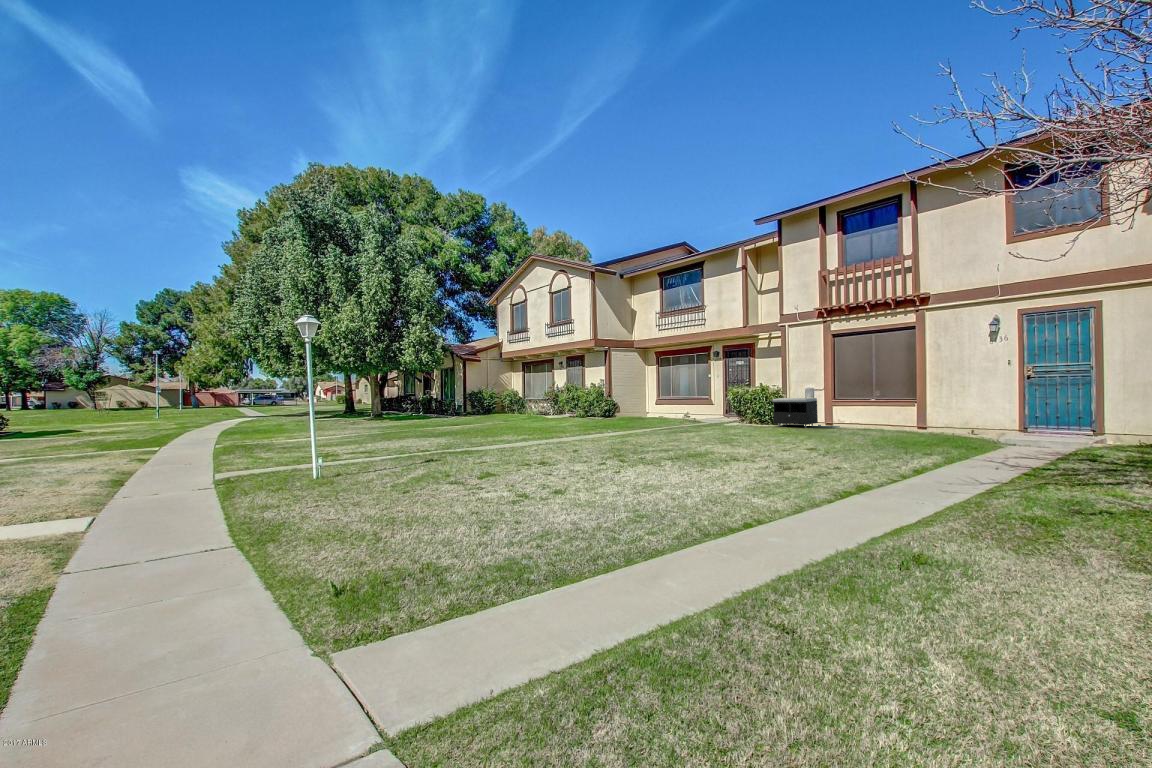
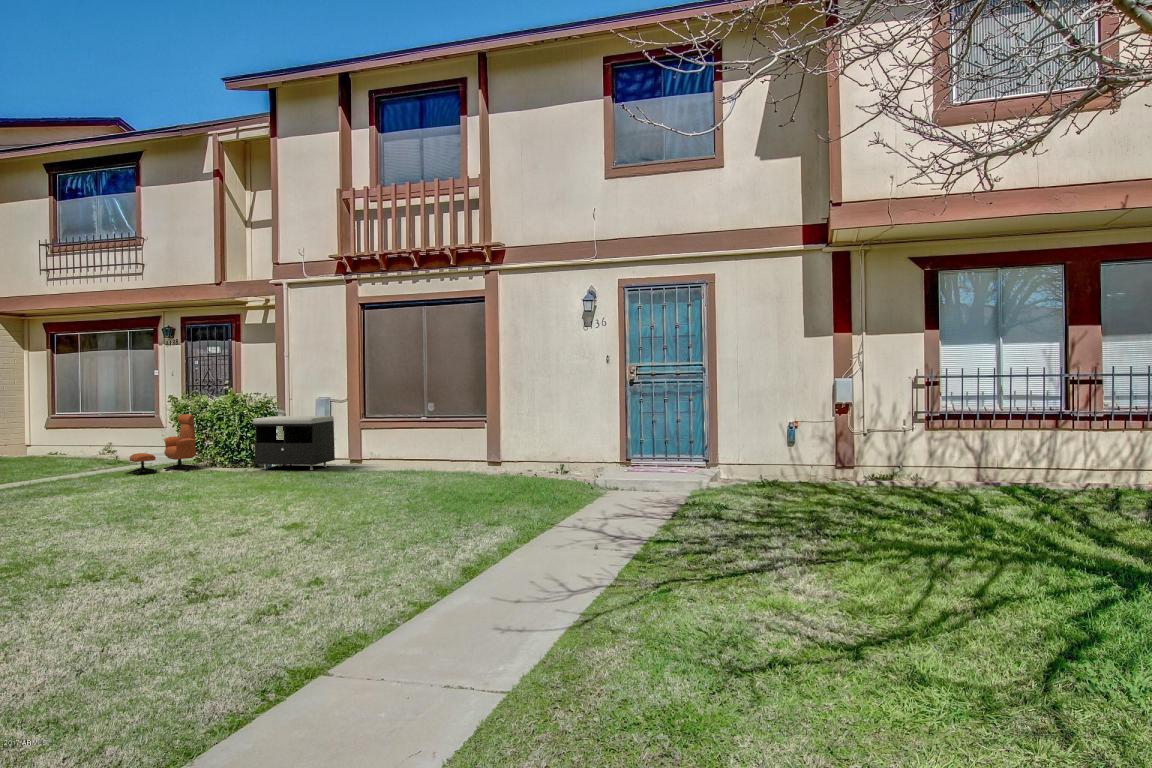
lounge chair: none [709,397,742,426] -> present [125,414,198,474]

